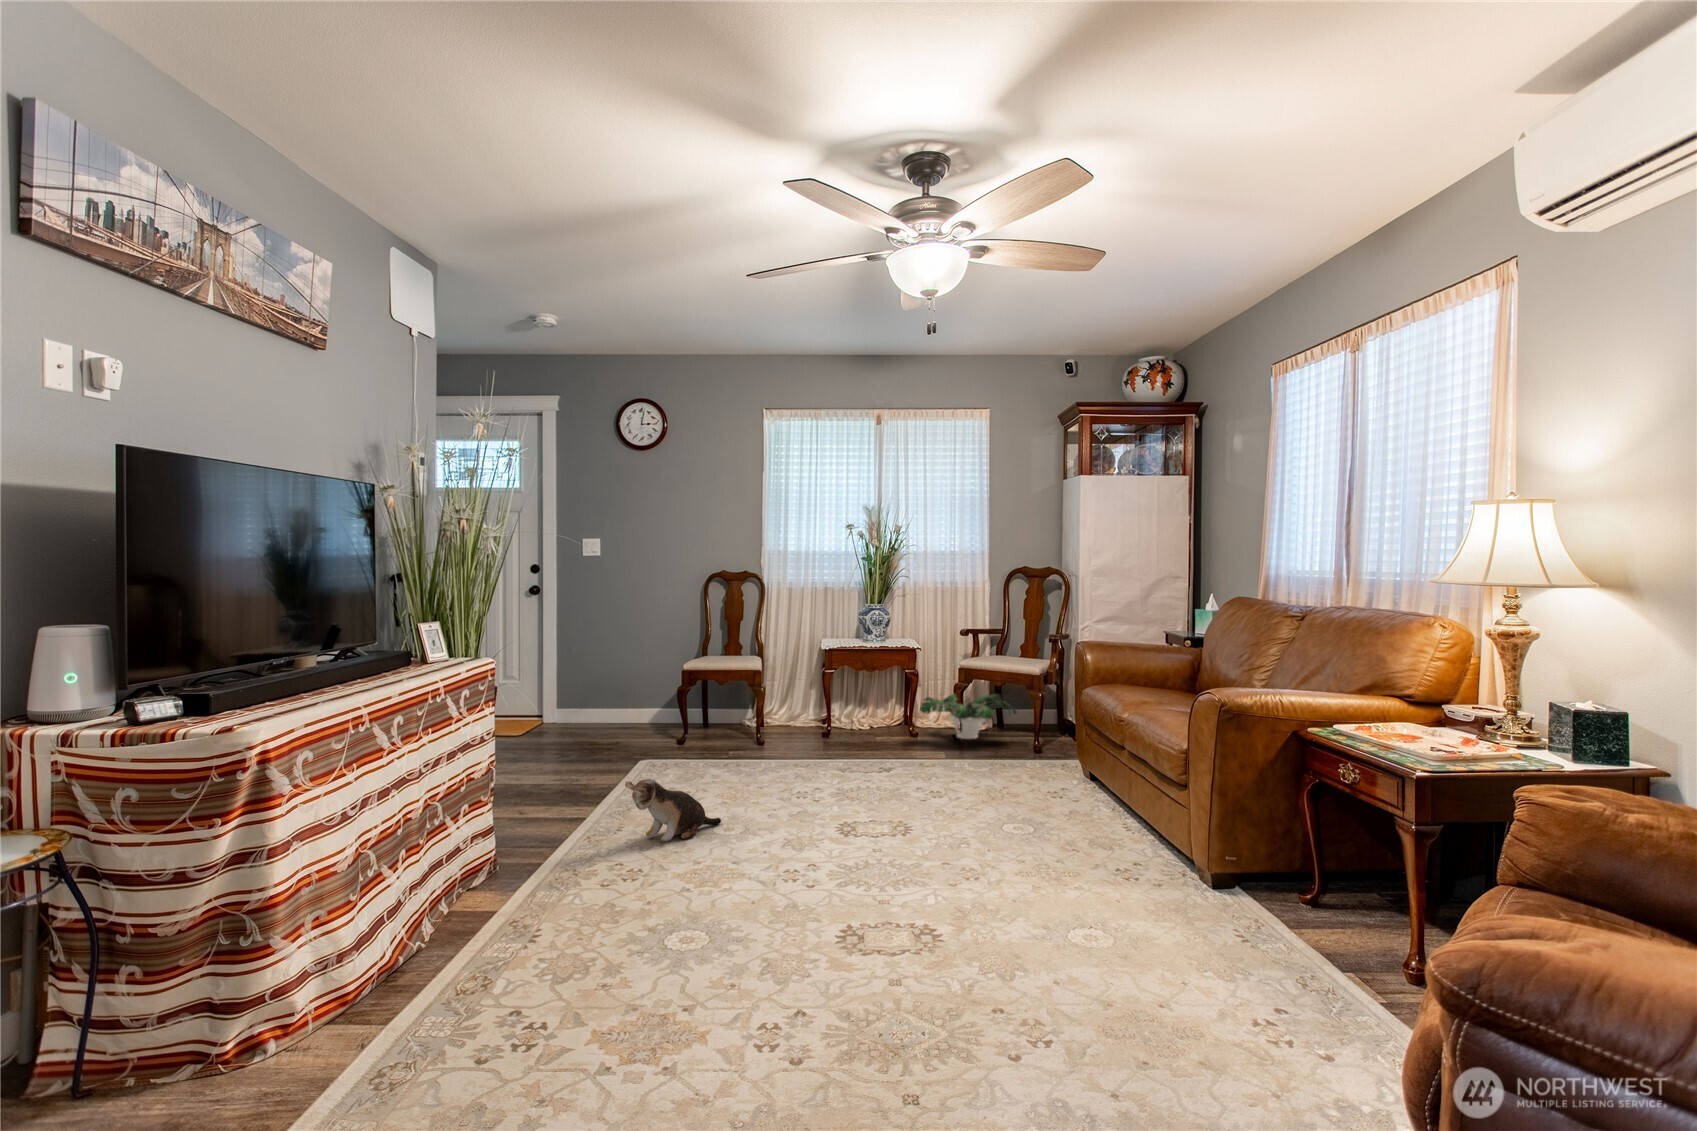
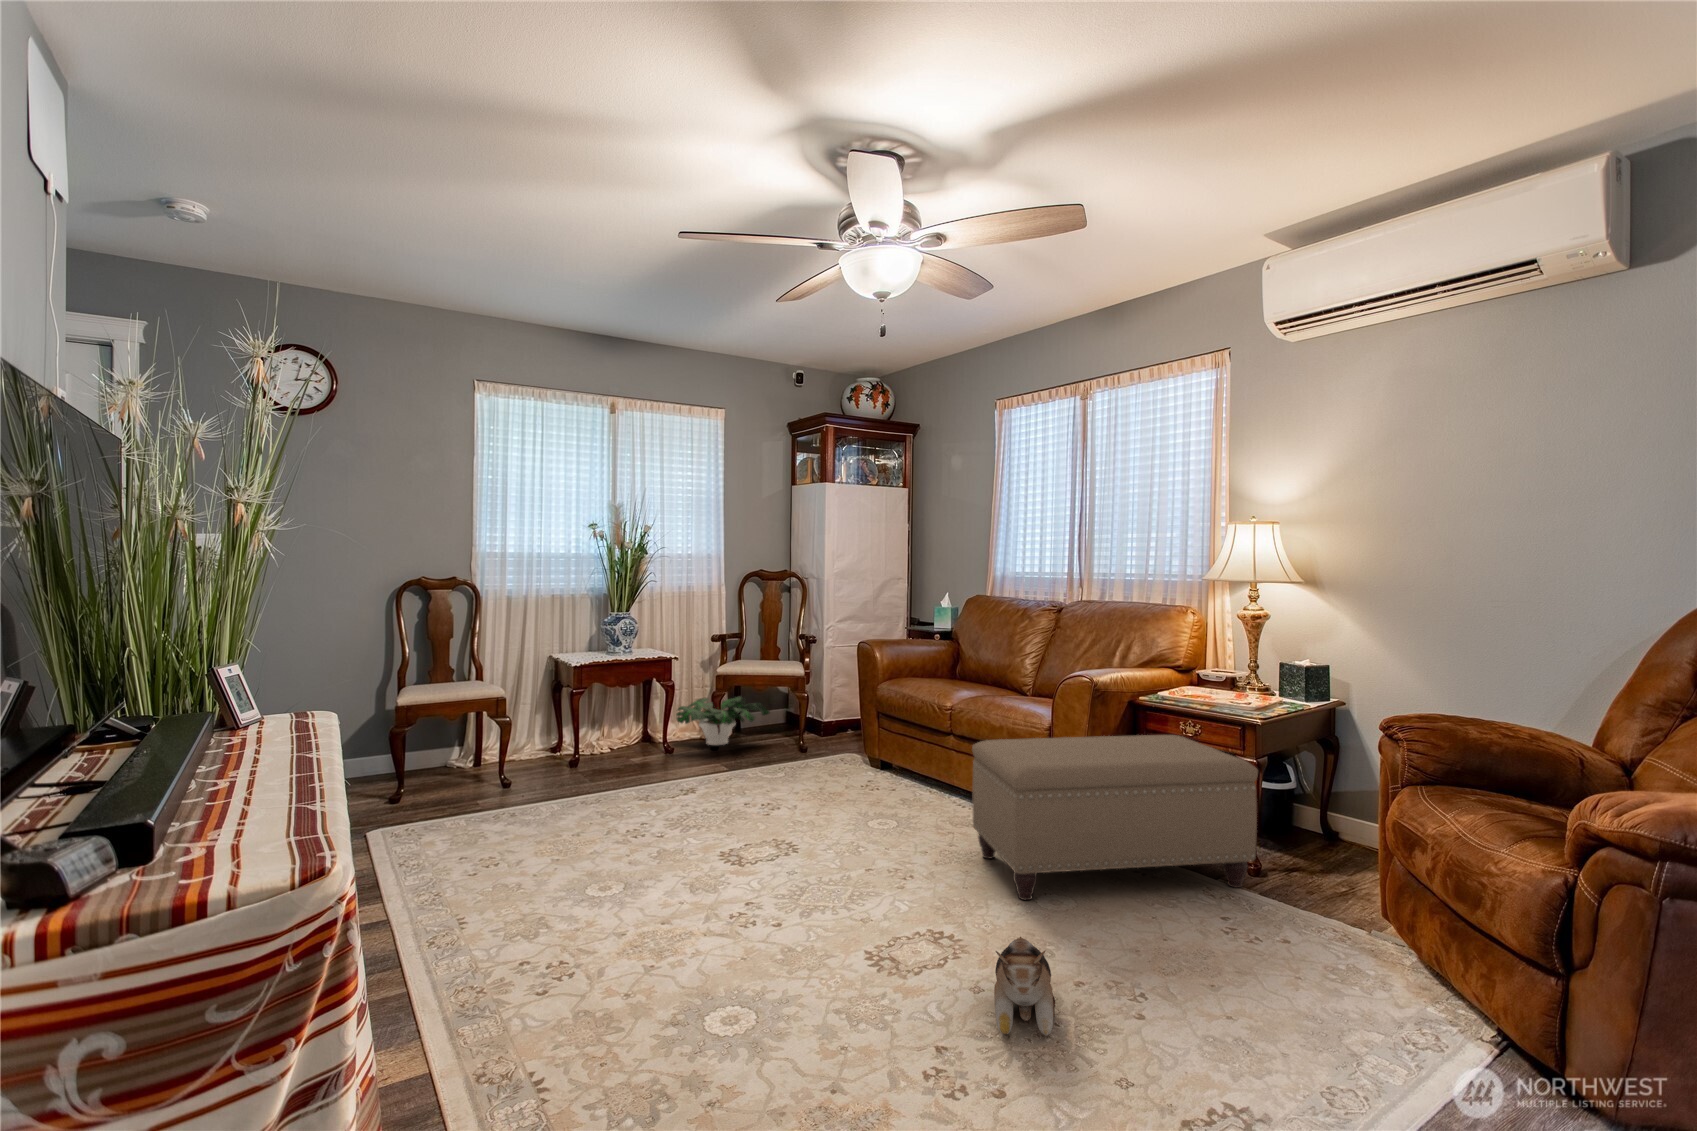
ottoman: none [1037,752,1366,976] -> present [972,735,1258,900]
plush toy: present [625,779,721,841] -> present [994,937,1055,1035]

